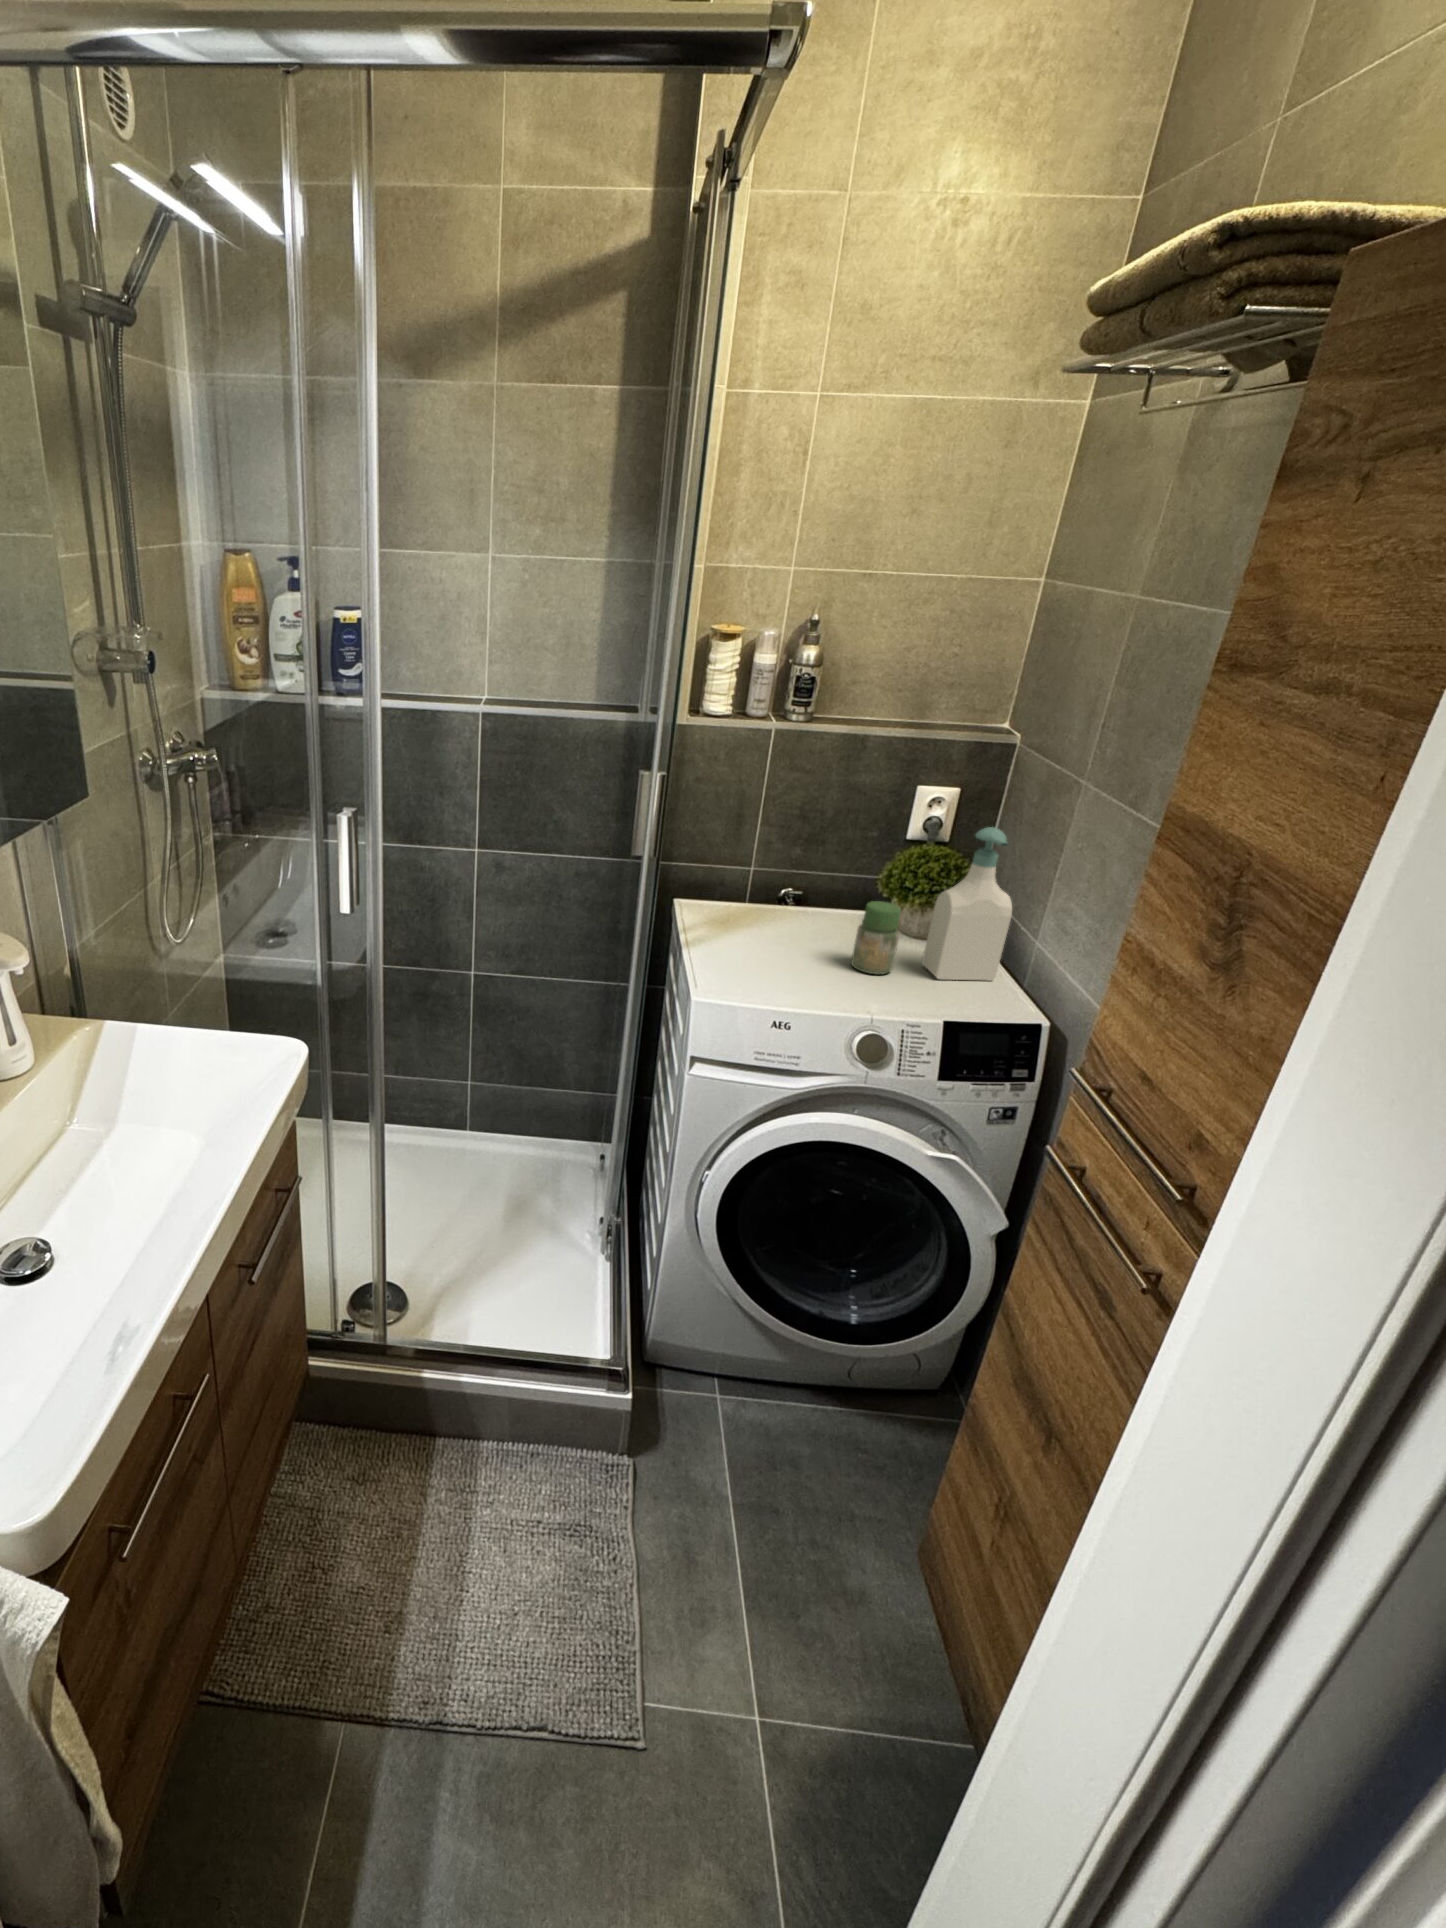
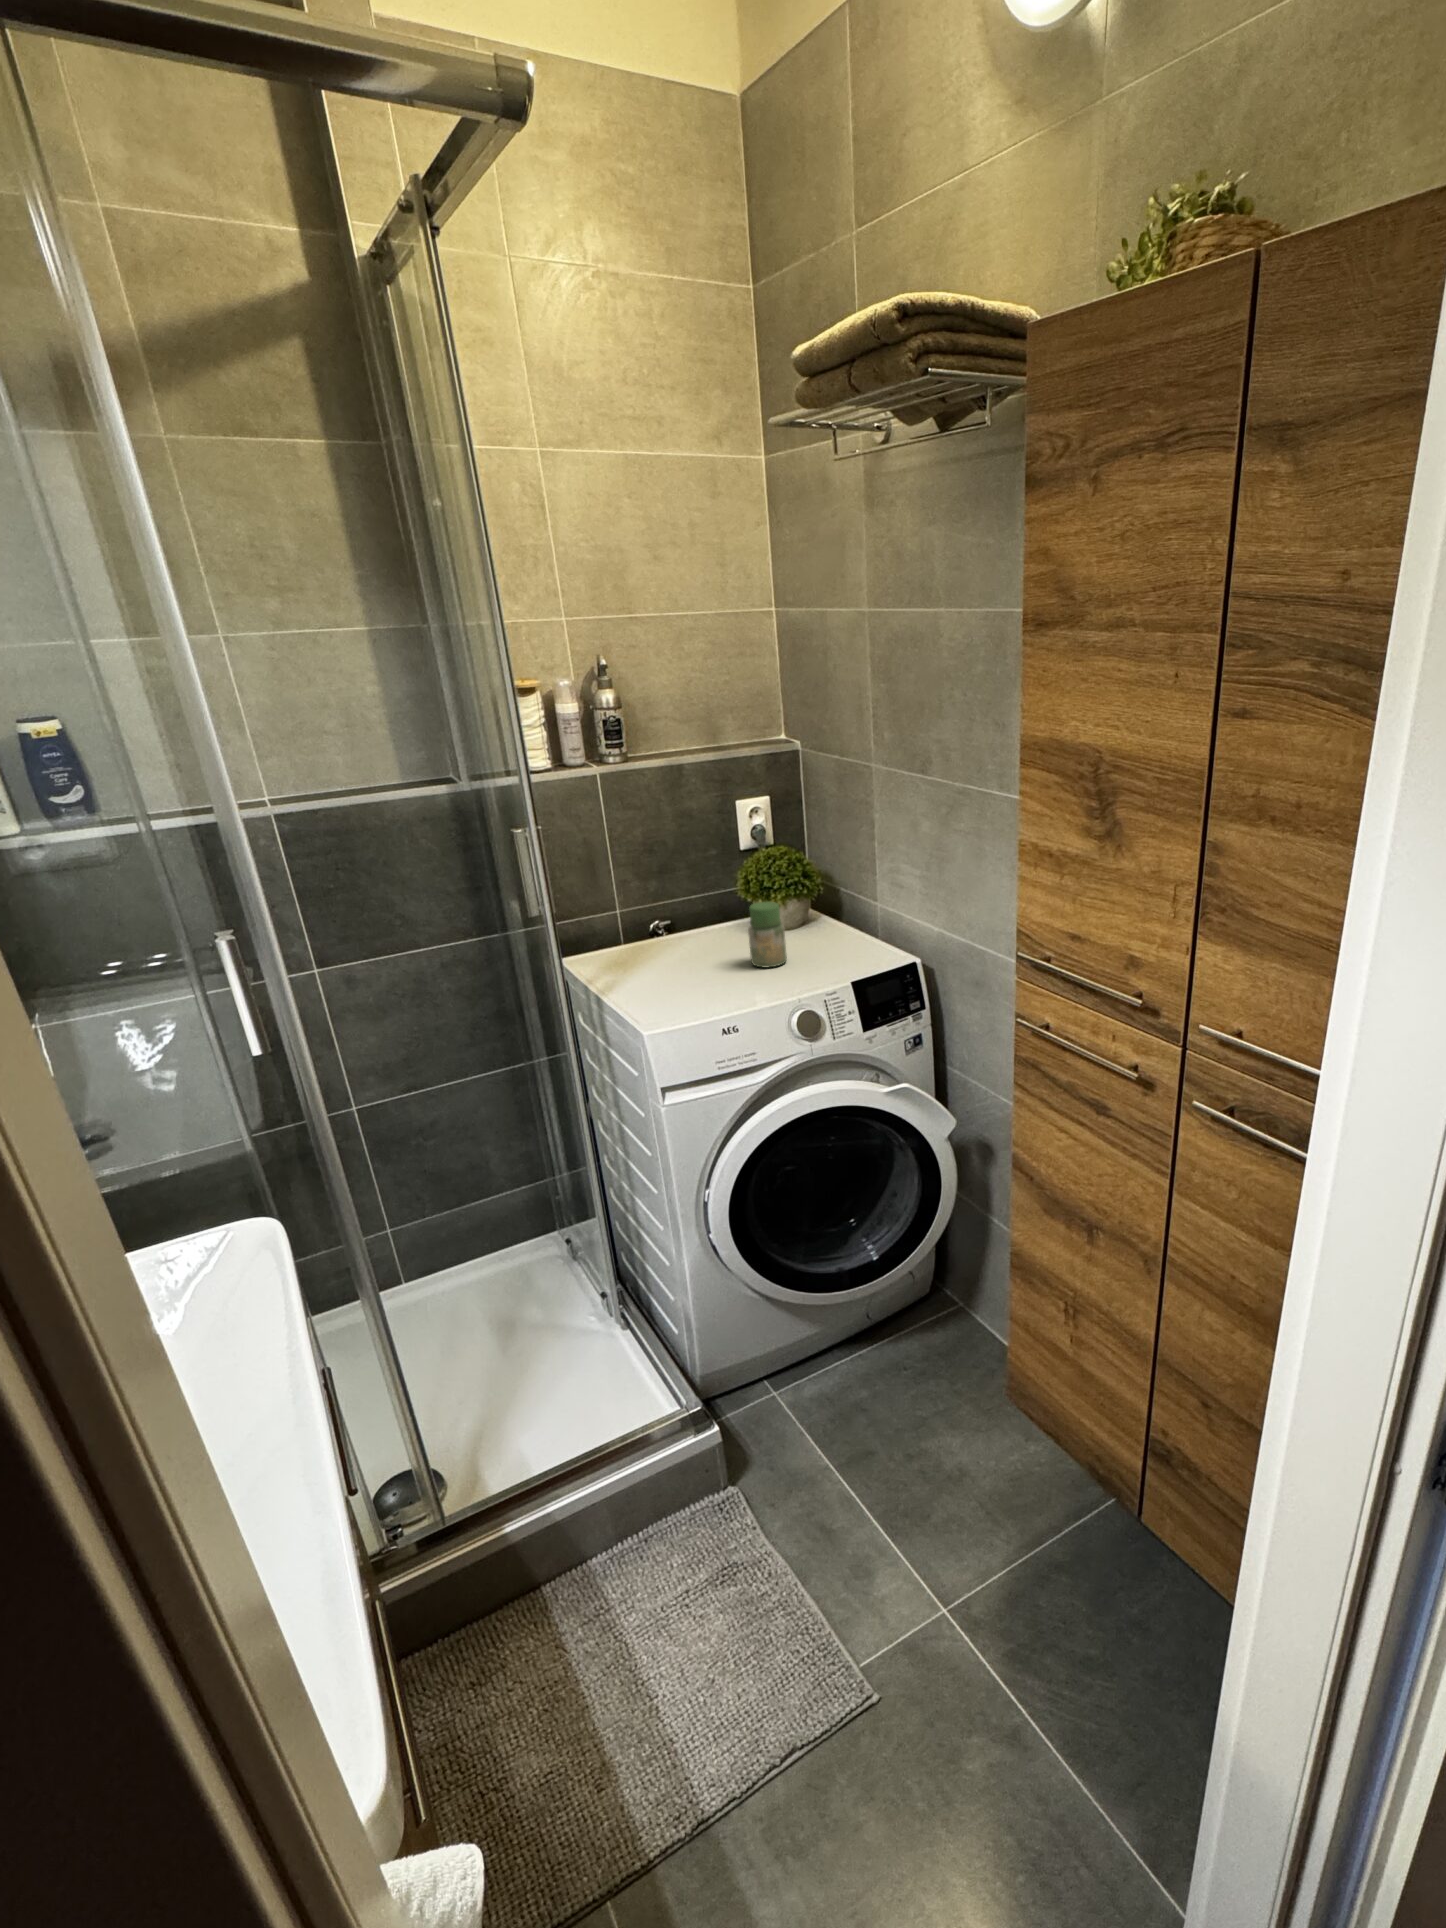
soap bottle: present [922,827,1012,981] -> none [800,816,863,955]

